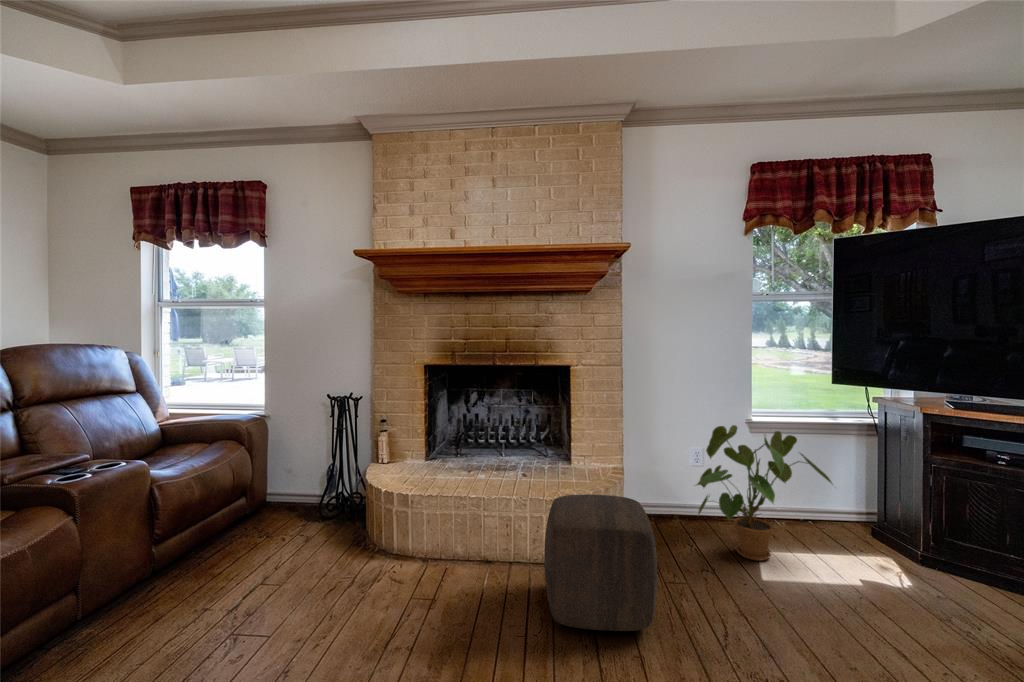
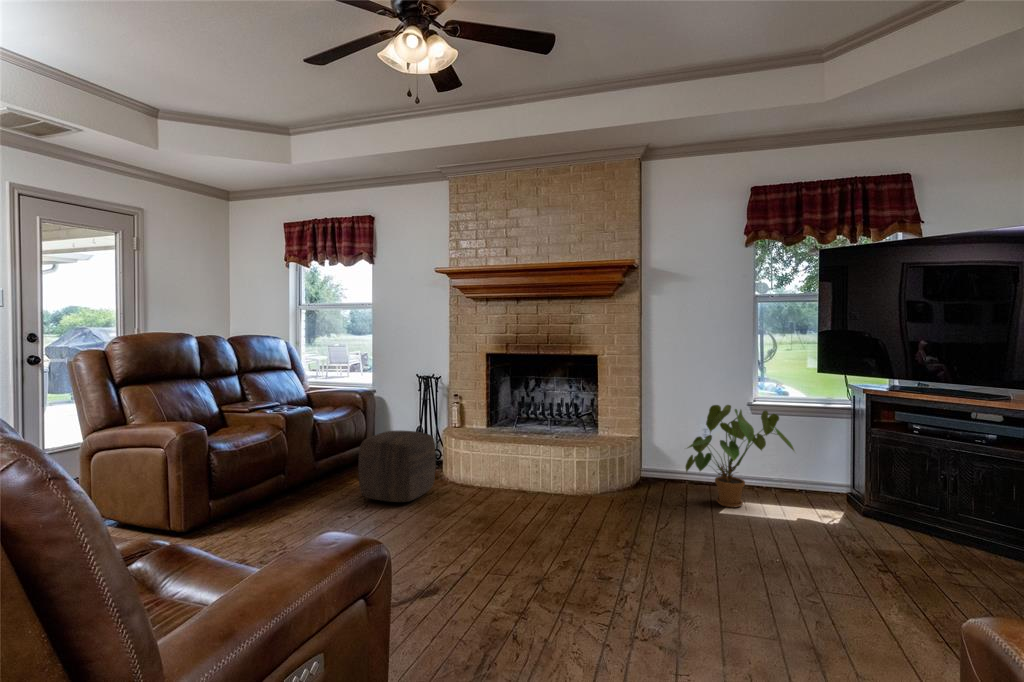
ottoman: present [544,494,657,631] -> present [358,430,436,502]

